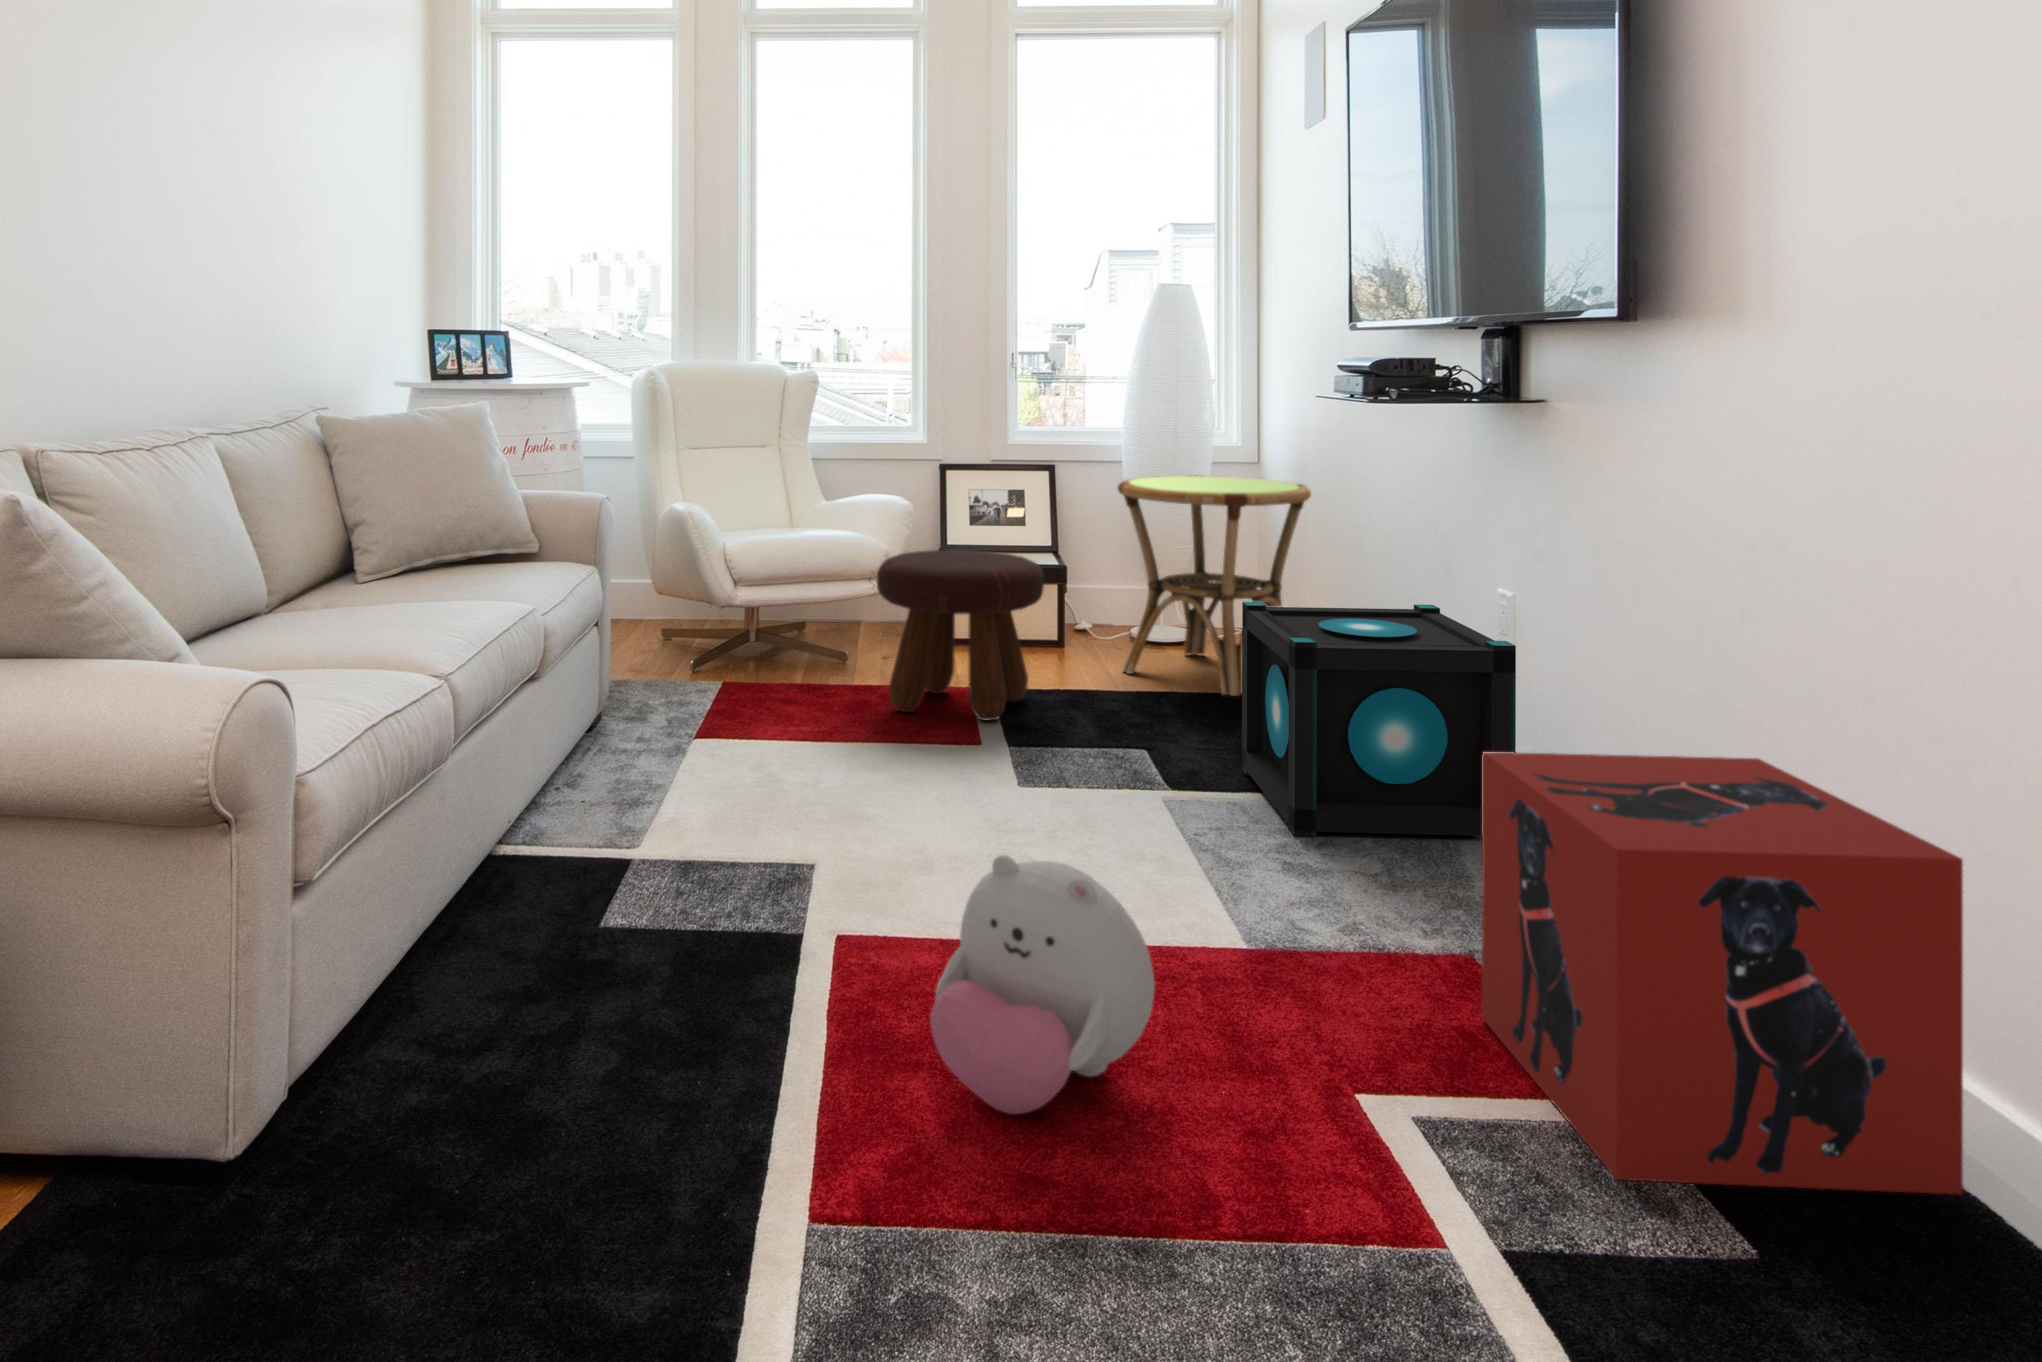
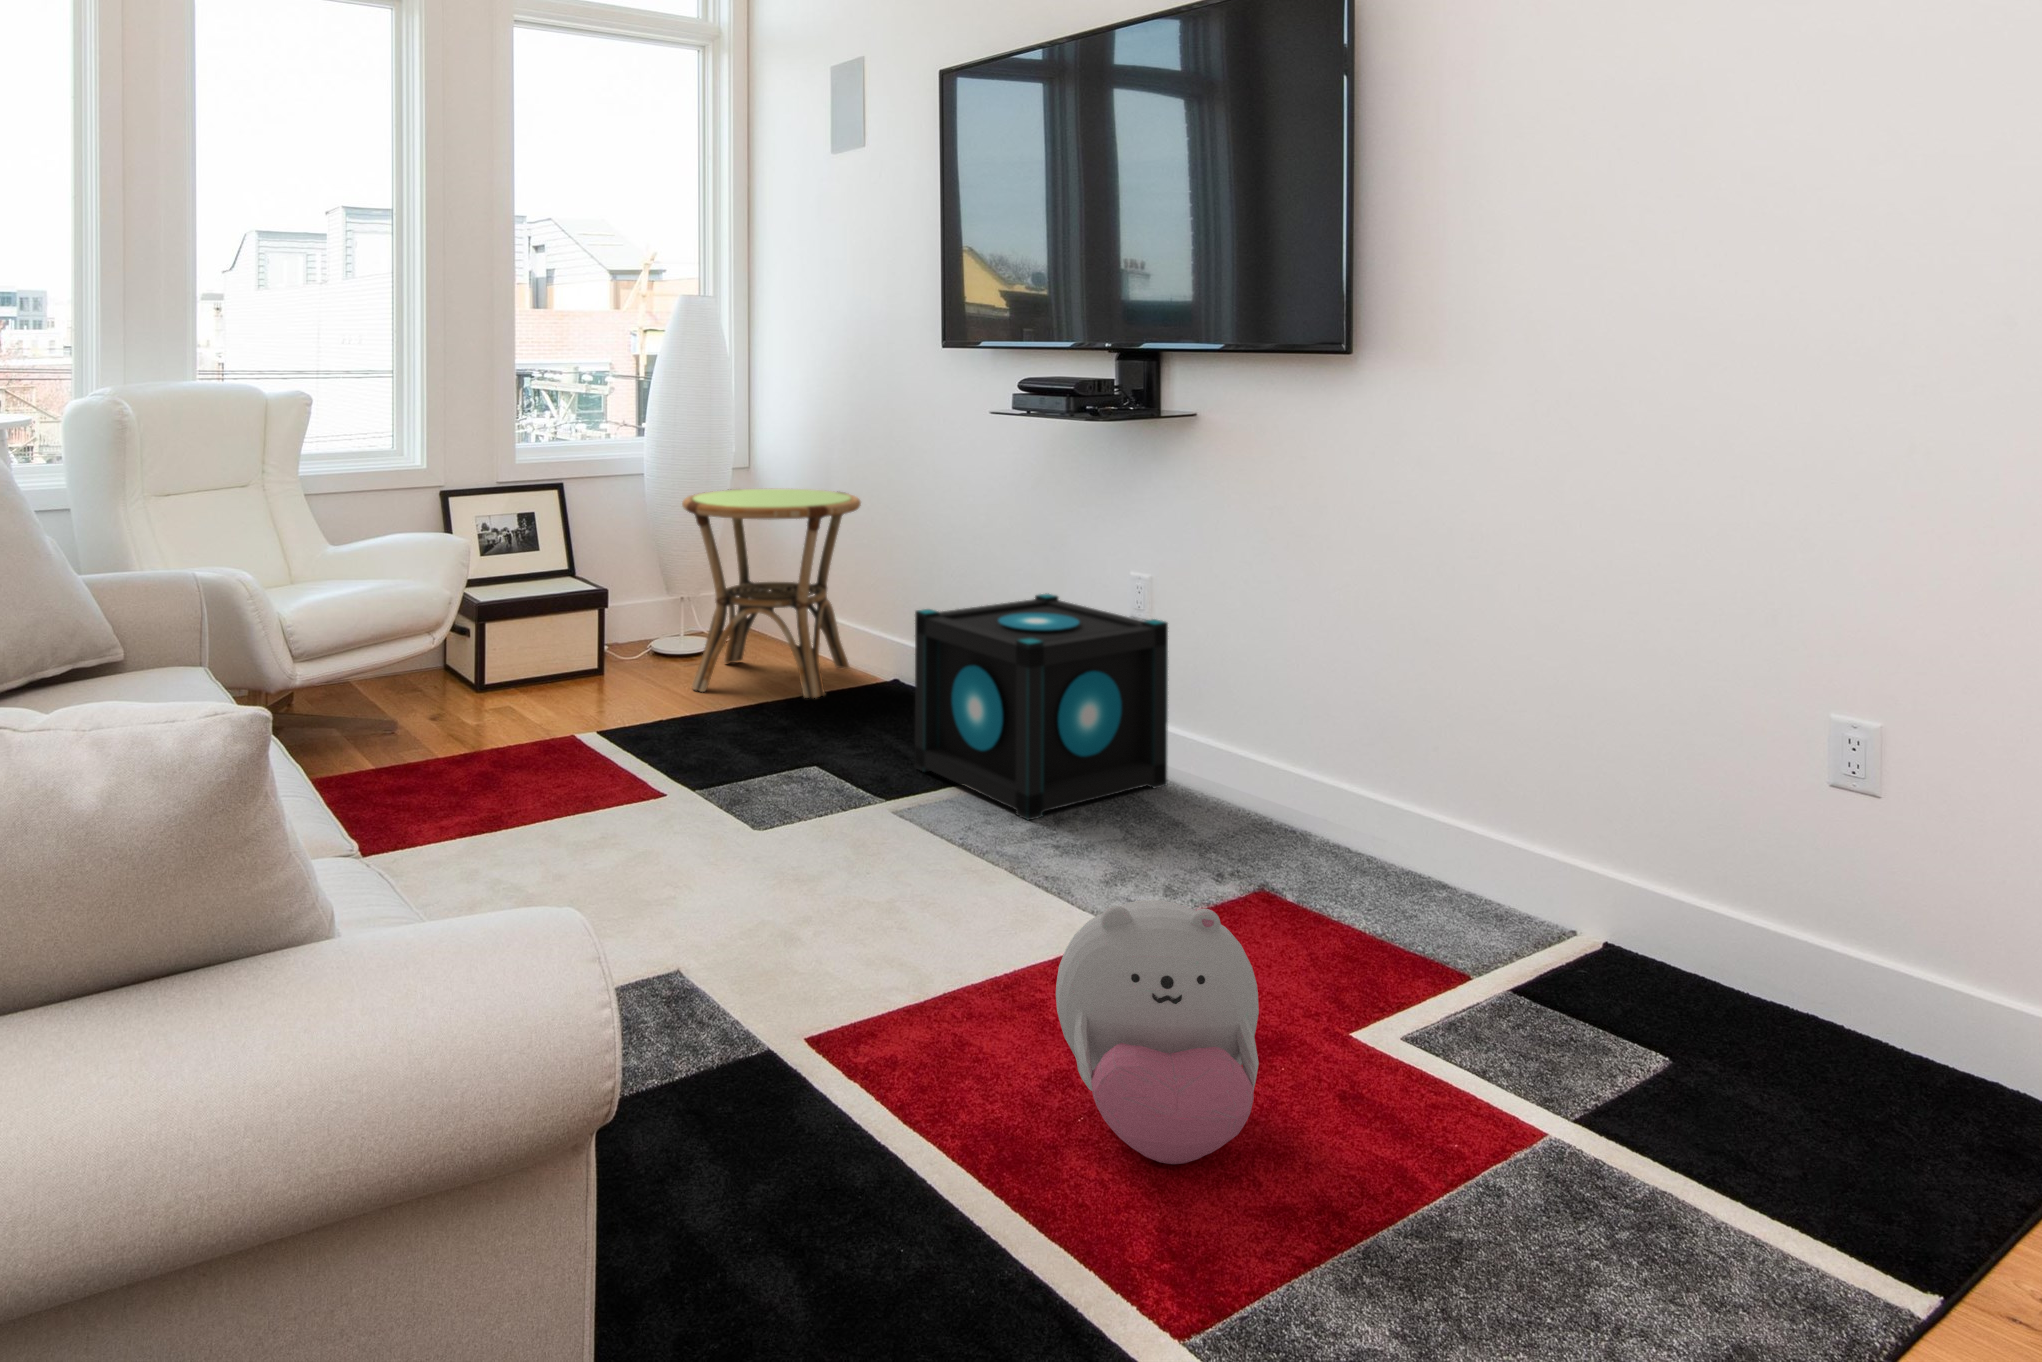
footstool: present [876,550,1044,720] -> none [496,586,679,774]
storage box: present [1482,752,1963,1195] -> none [1337,689,1682,1038]

